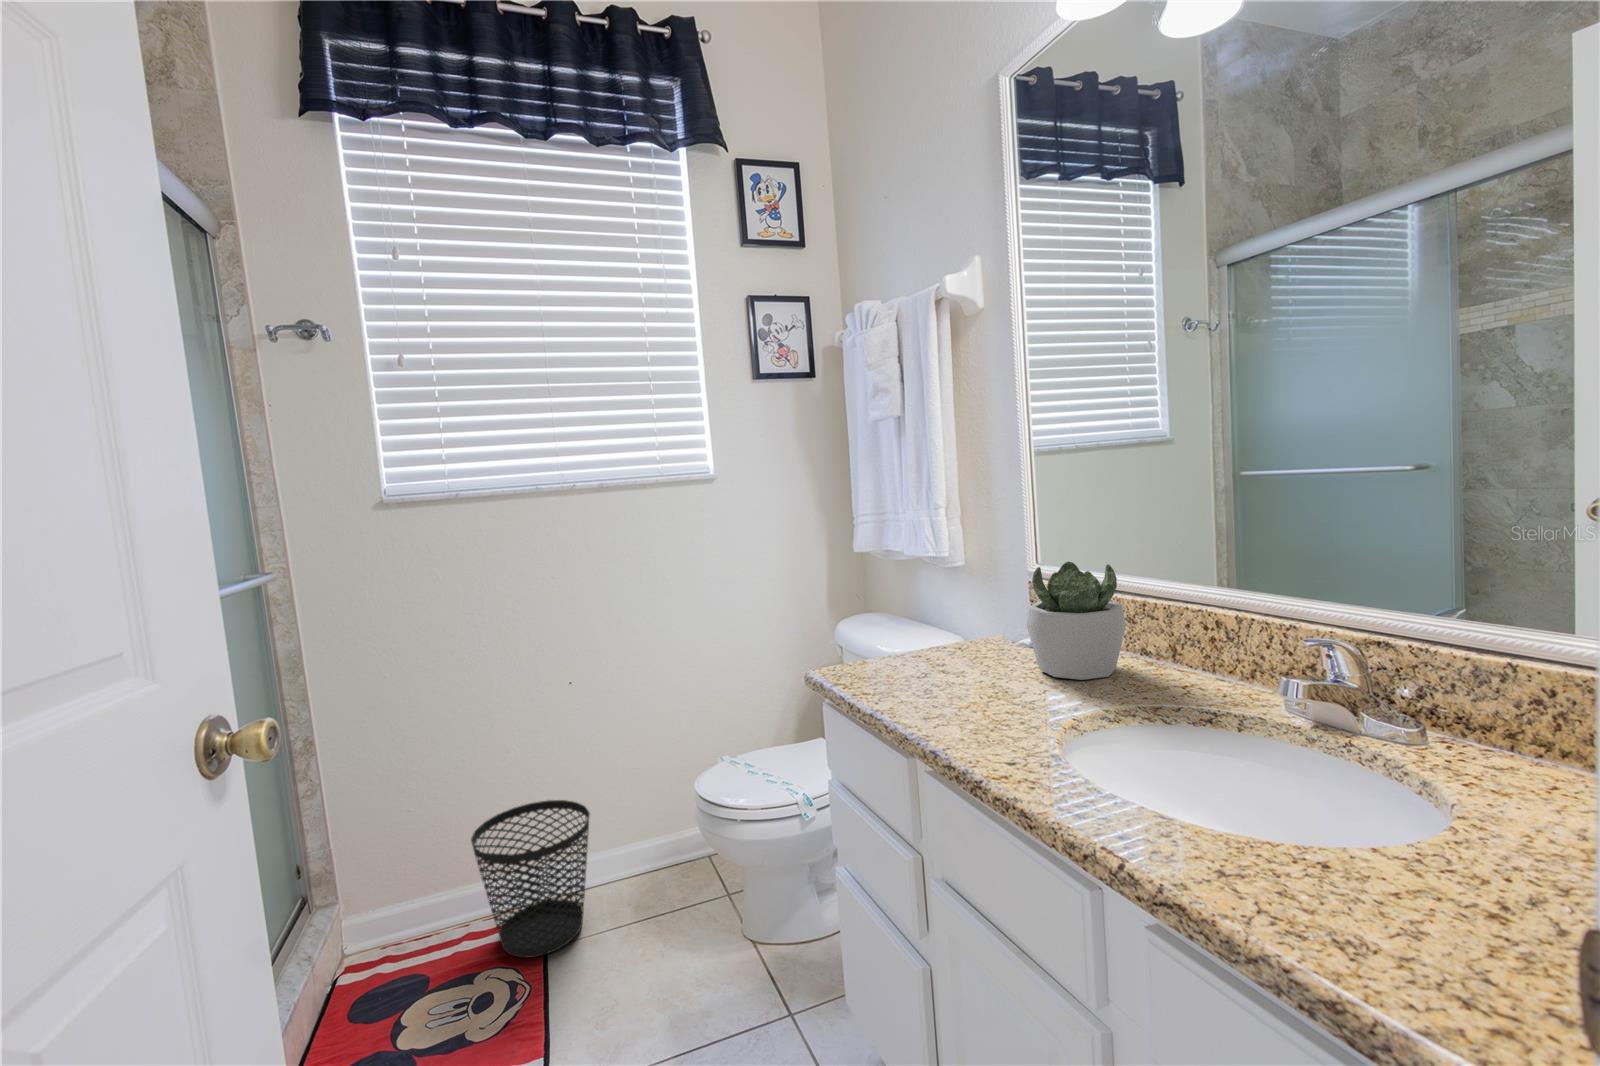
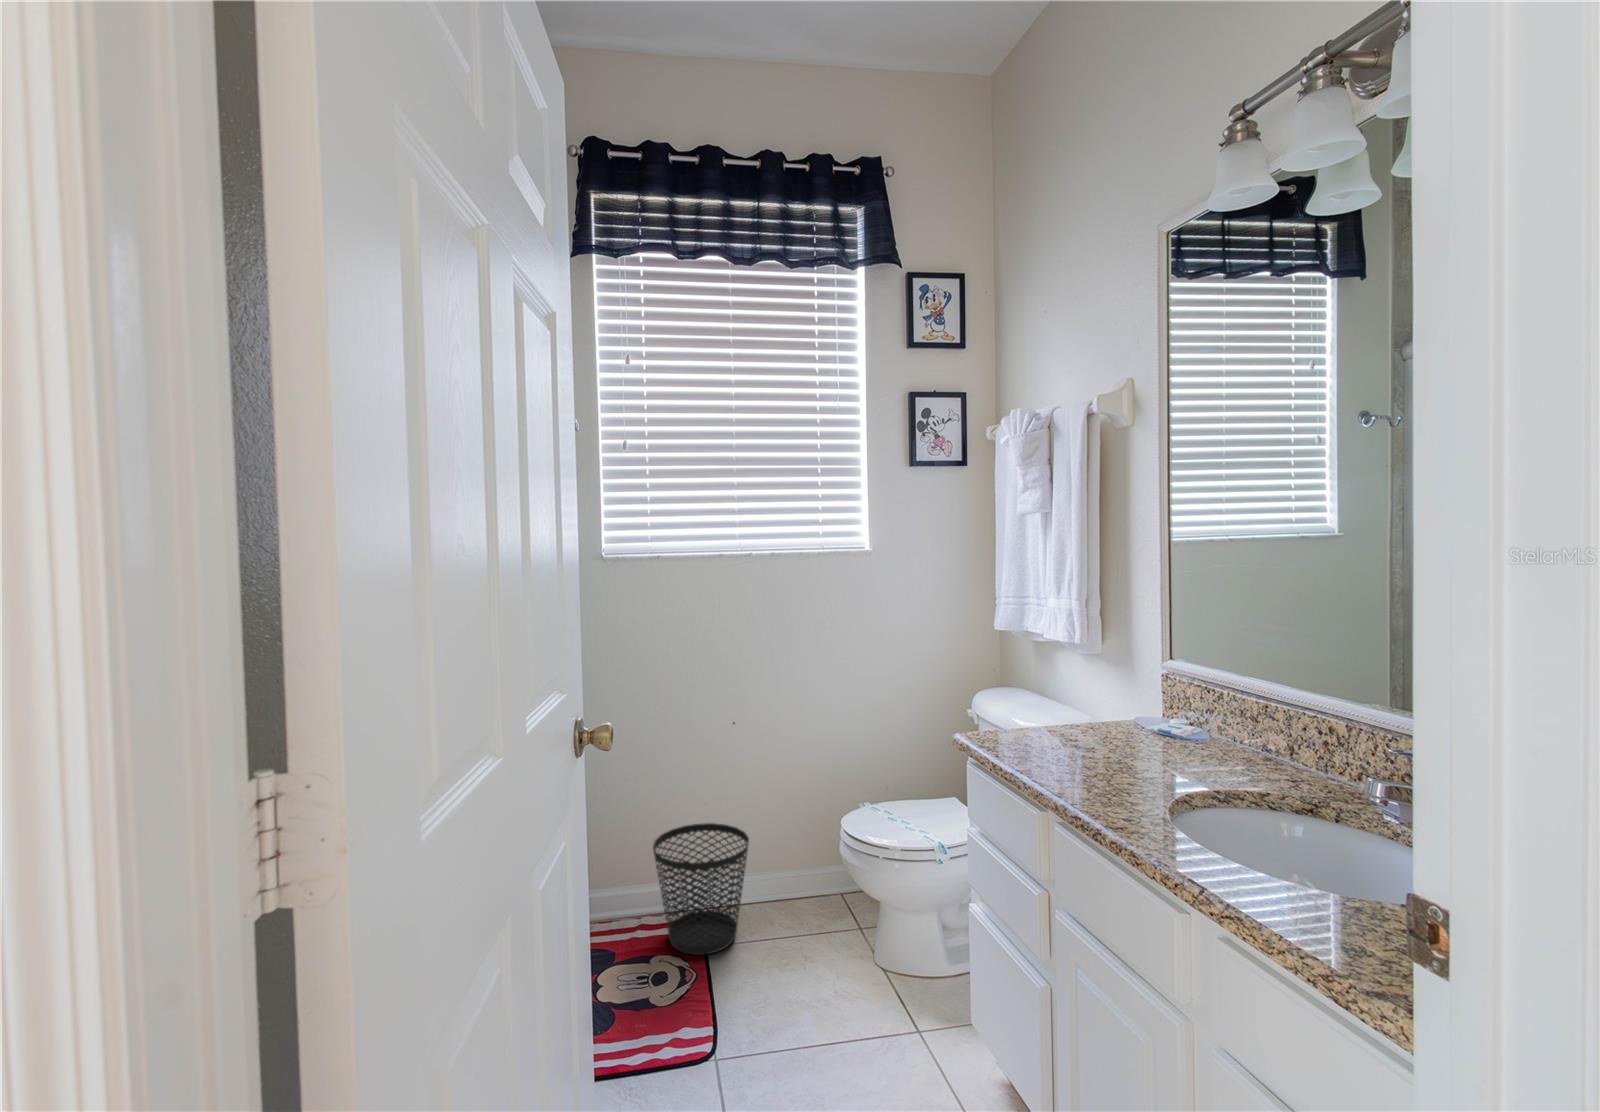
succulent plant: present [1027,561,1126,680] -> none [1153,659,1244,764]

